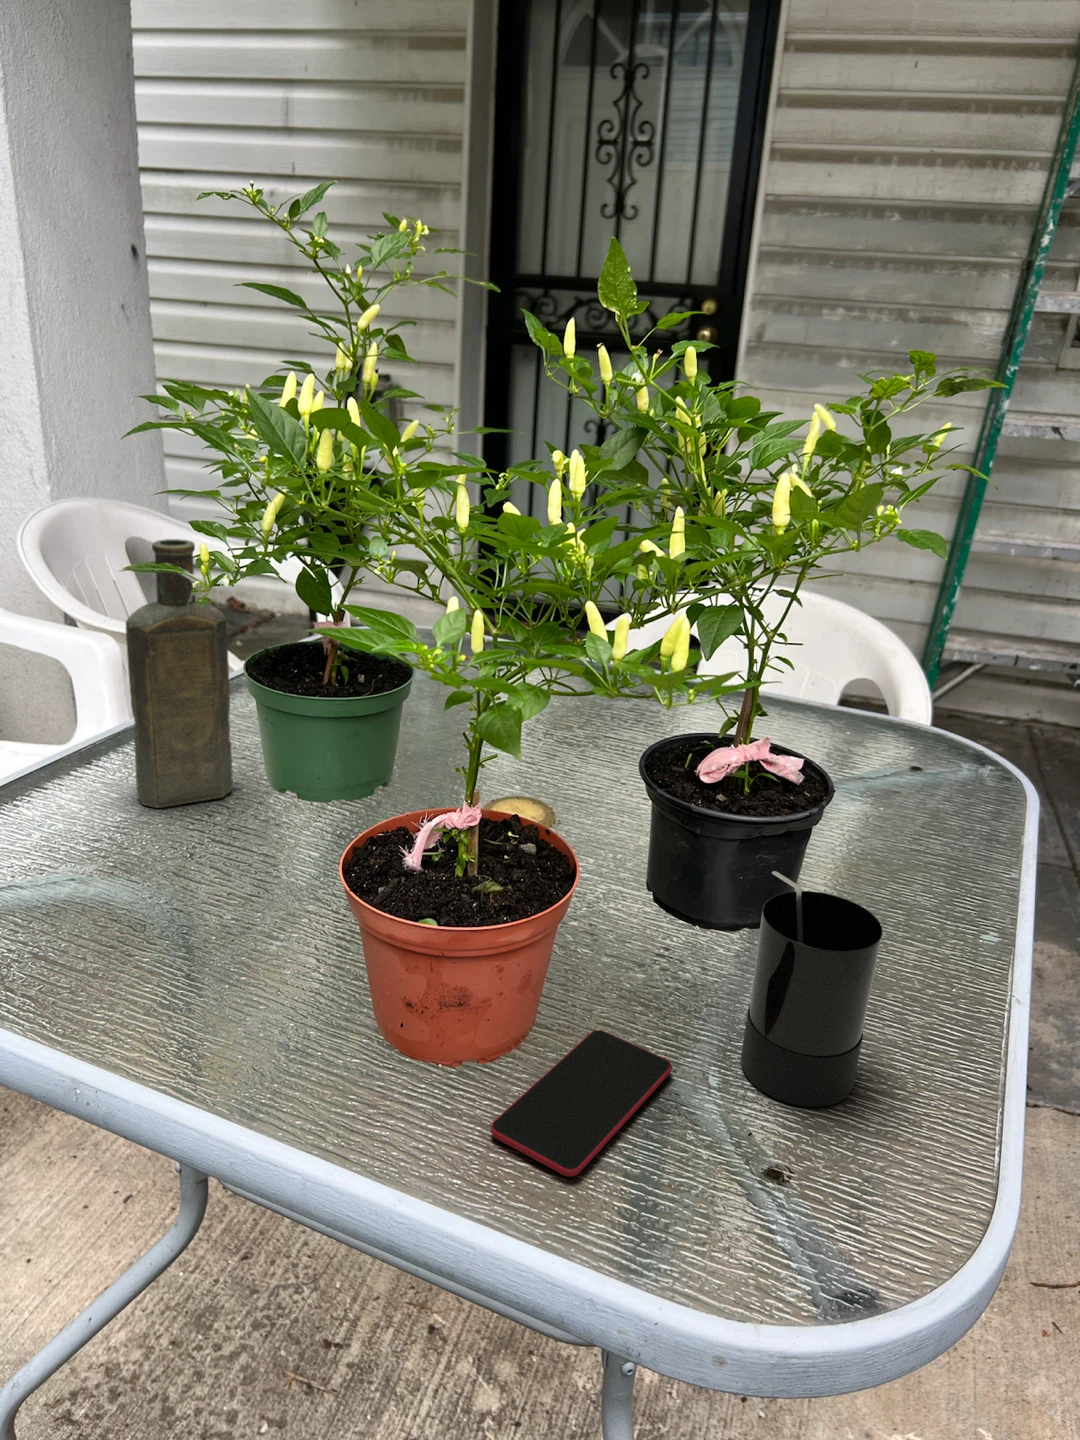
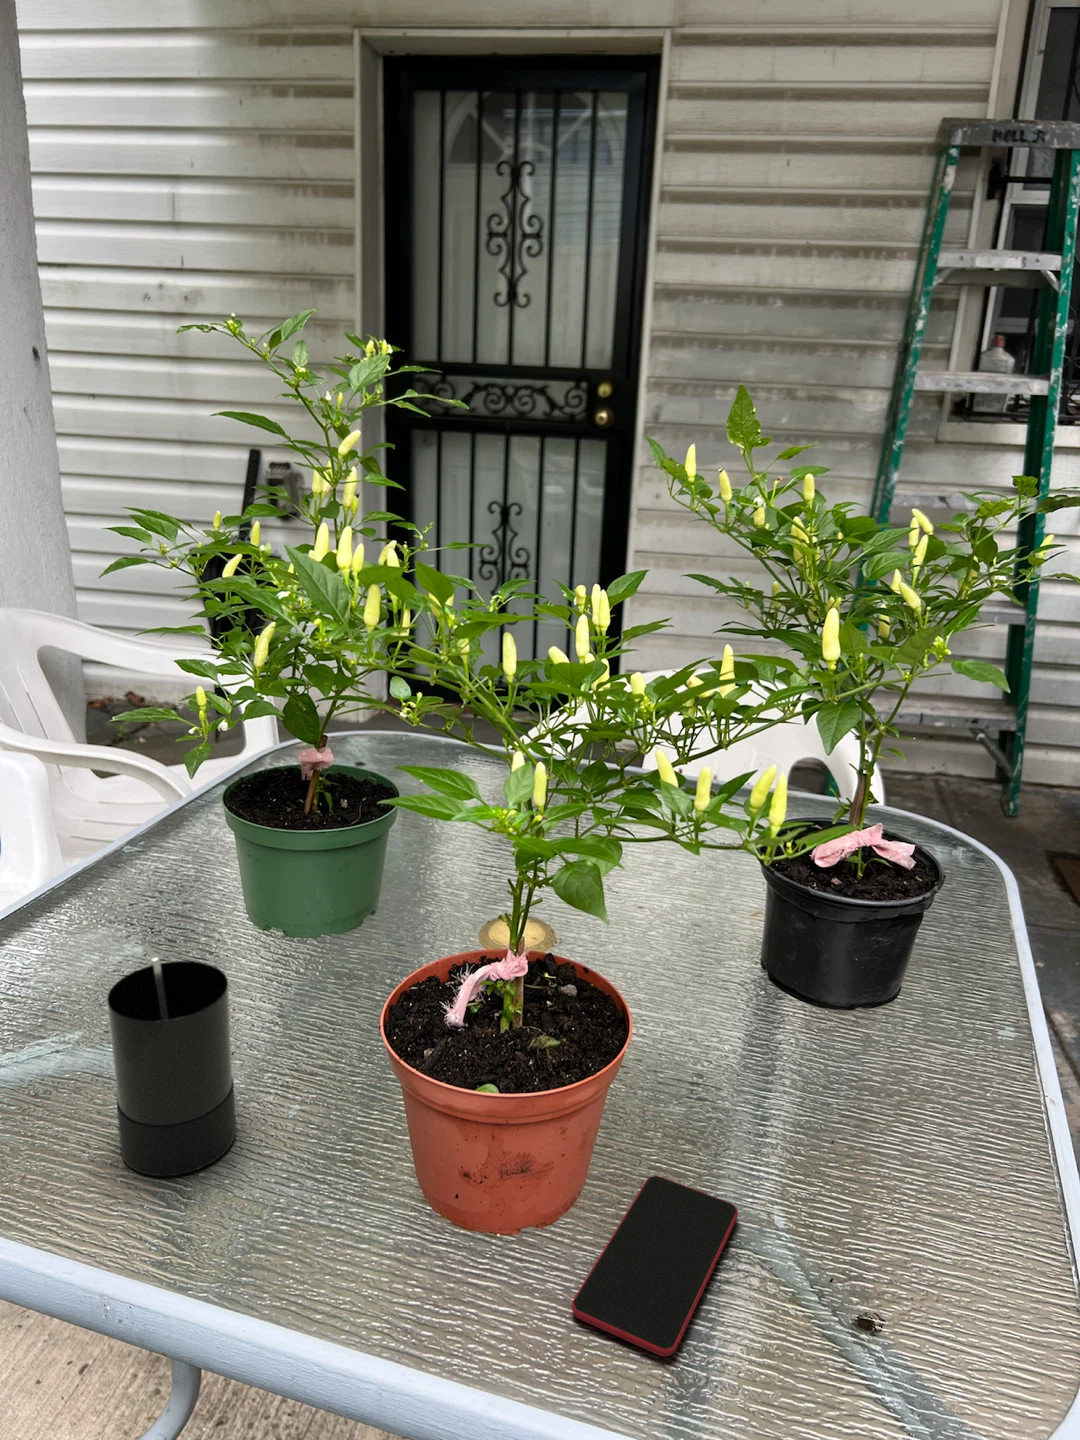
bottle: present [126,539,233,808] -> none [87,671,210,954]
candle: present [741,871,883,1107] -> present [107,944,236,1176]

